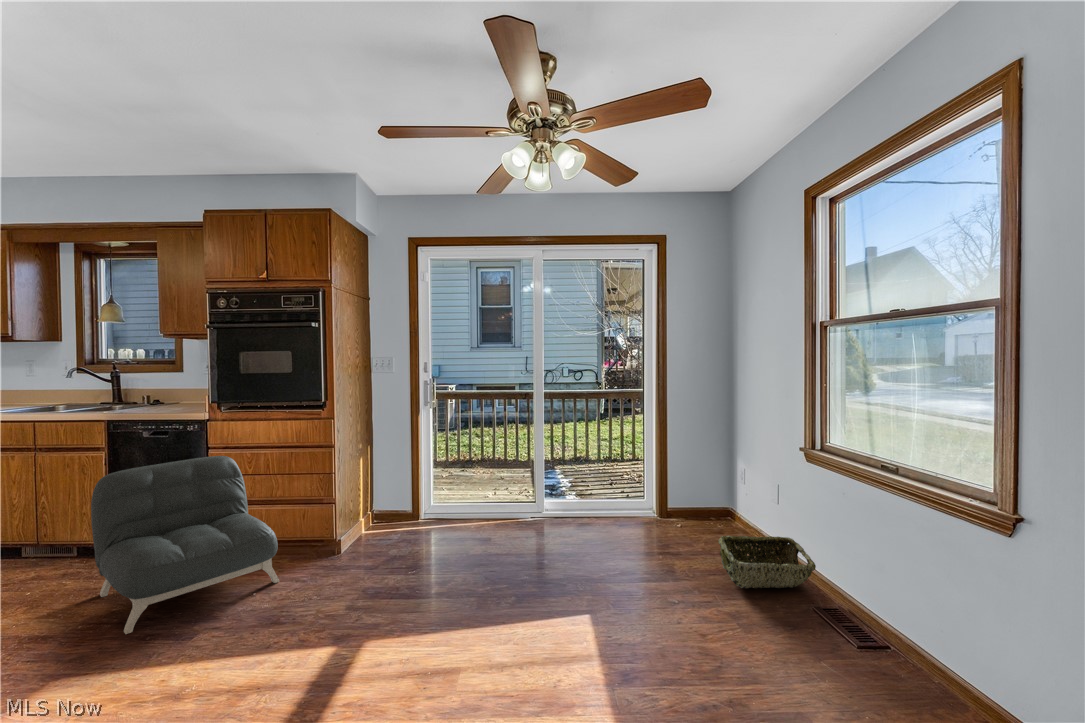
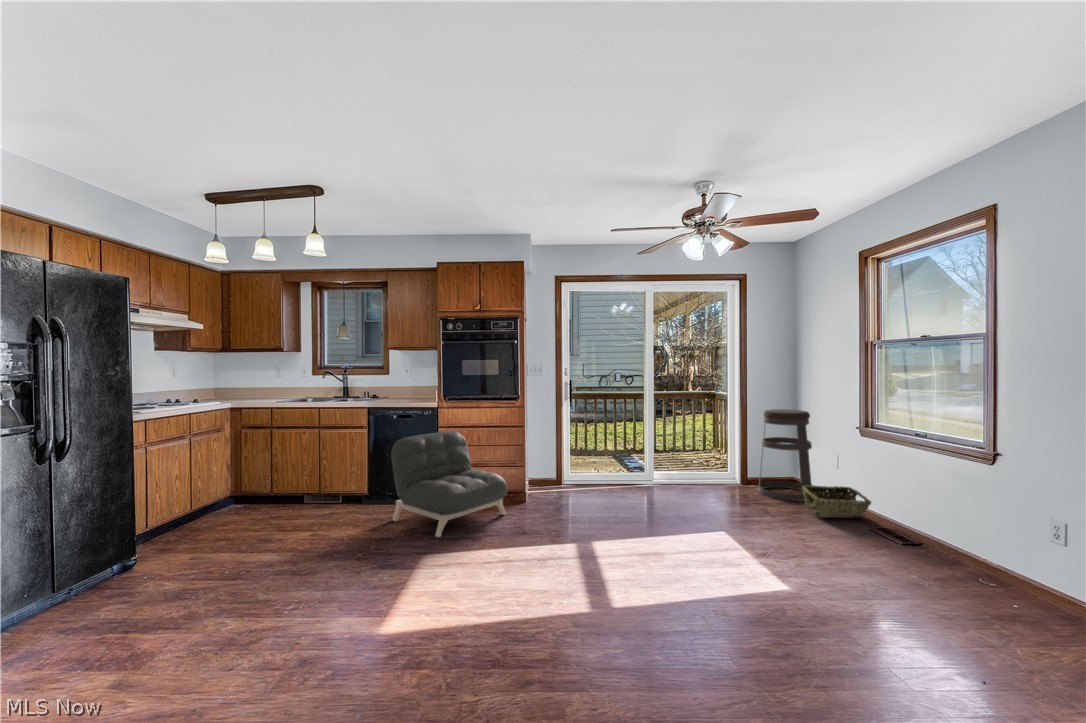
bar stool: none [676,417,754,551] -> present [758,409,812,501]

